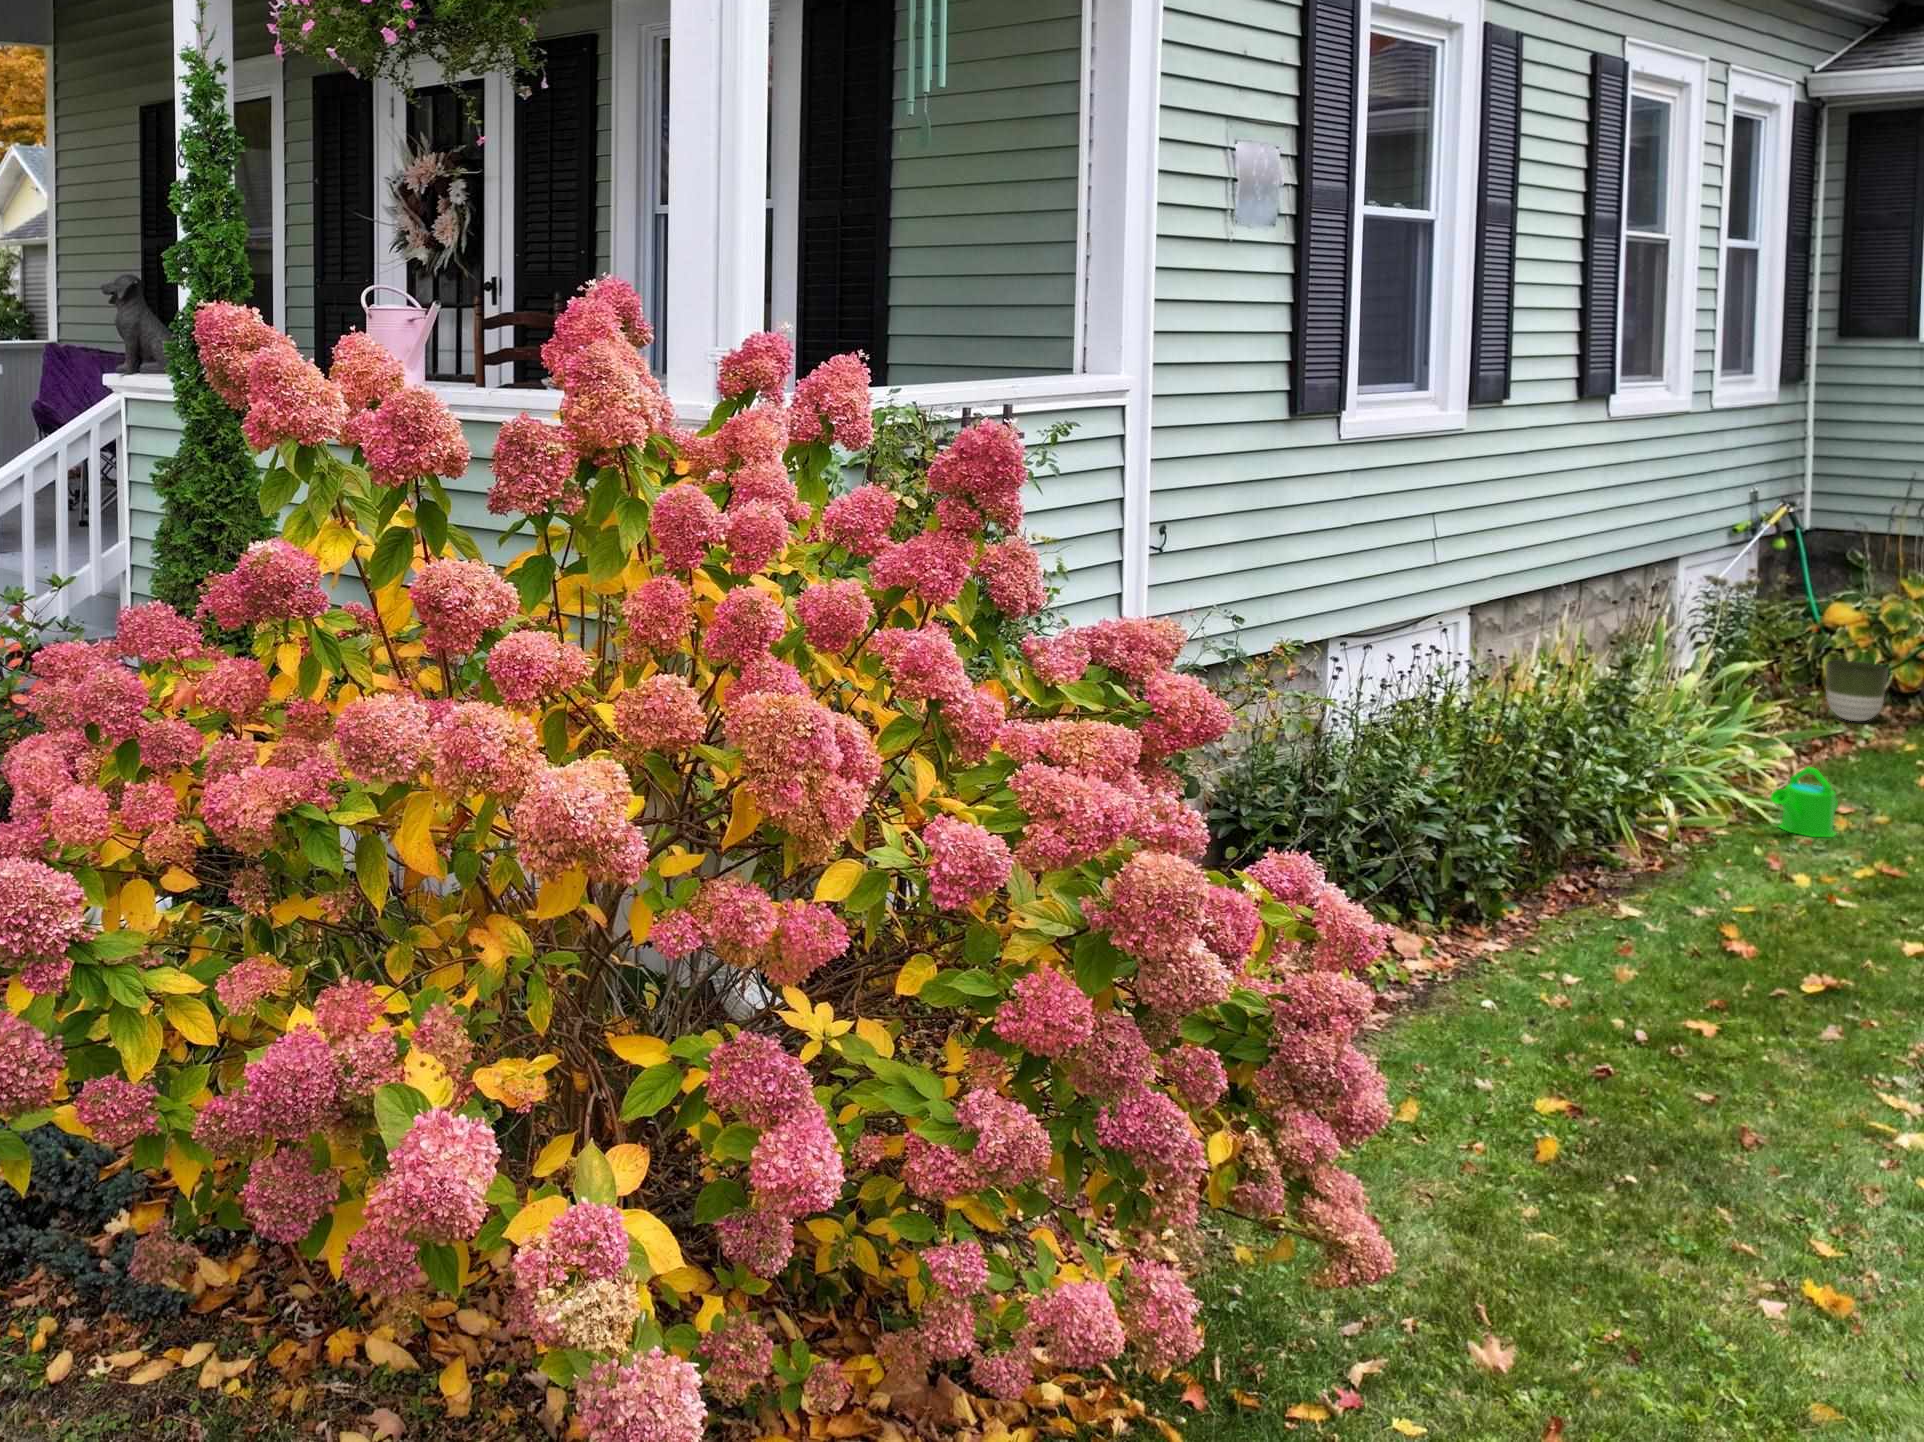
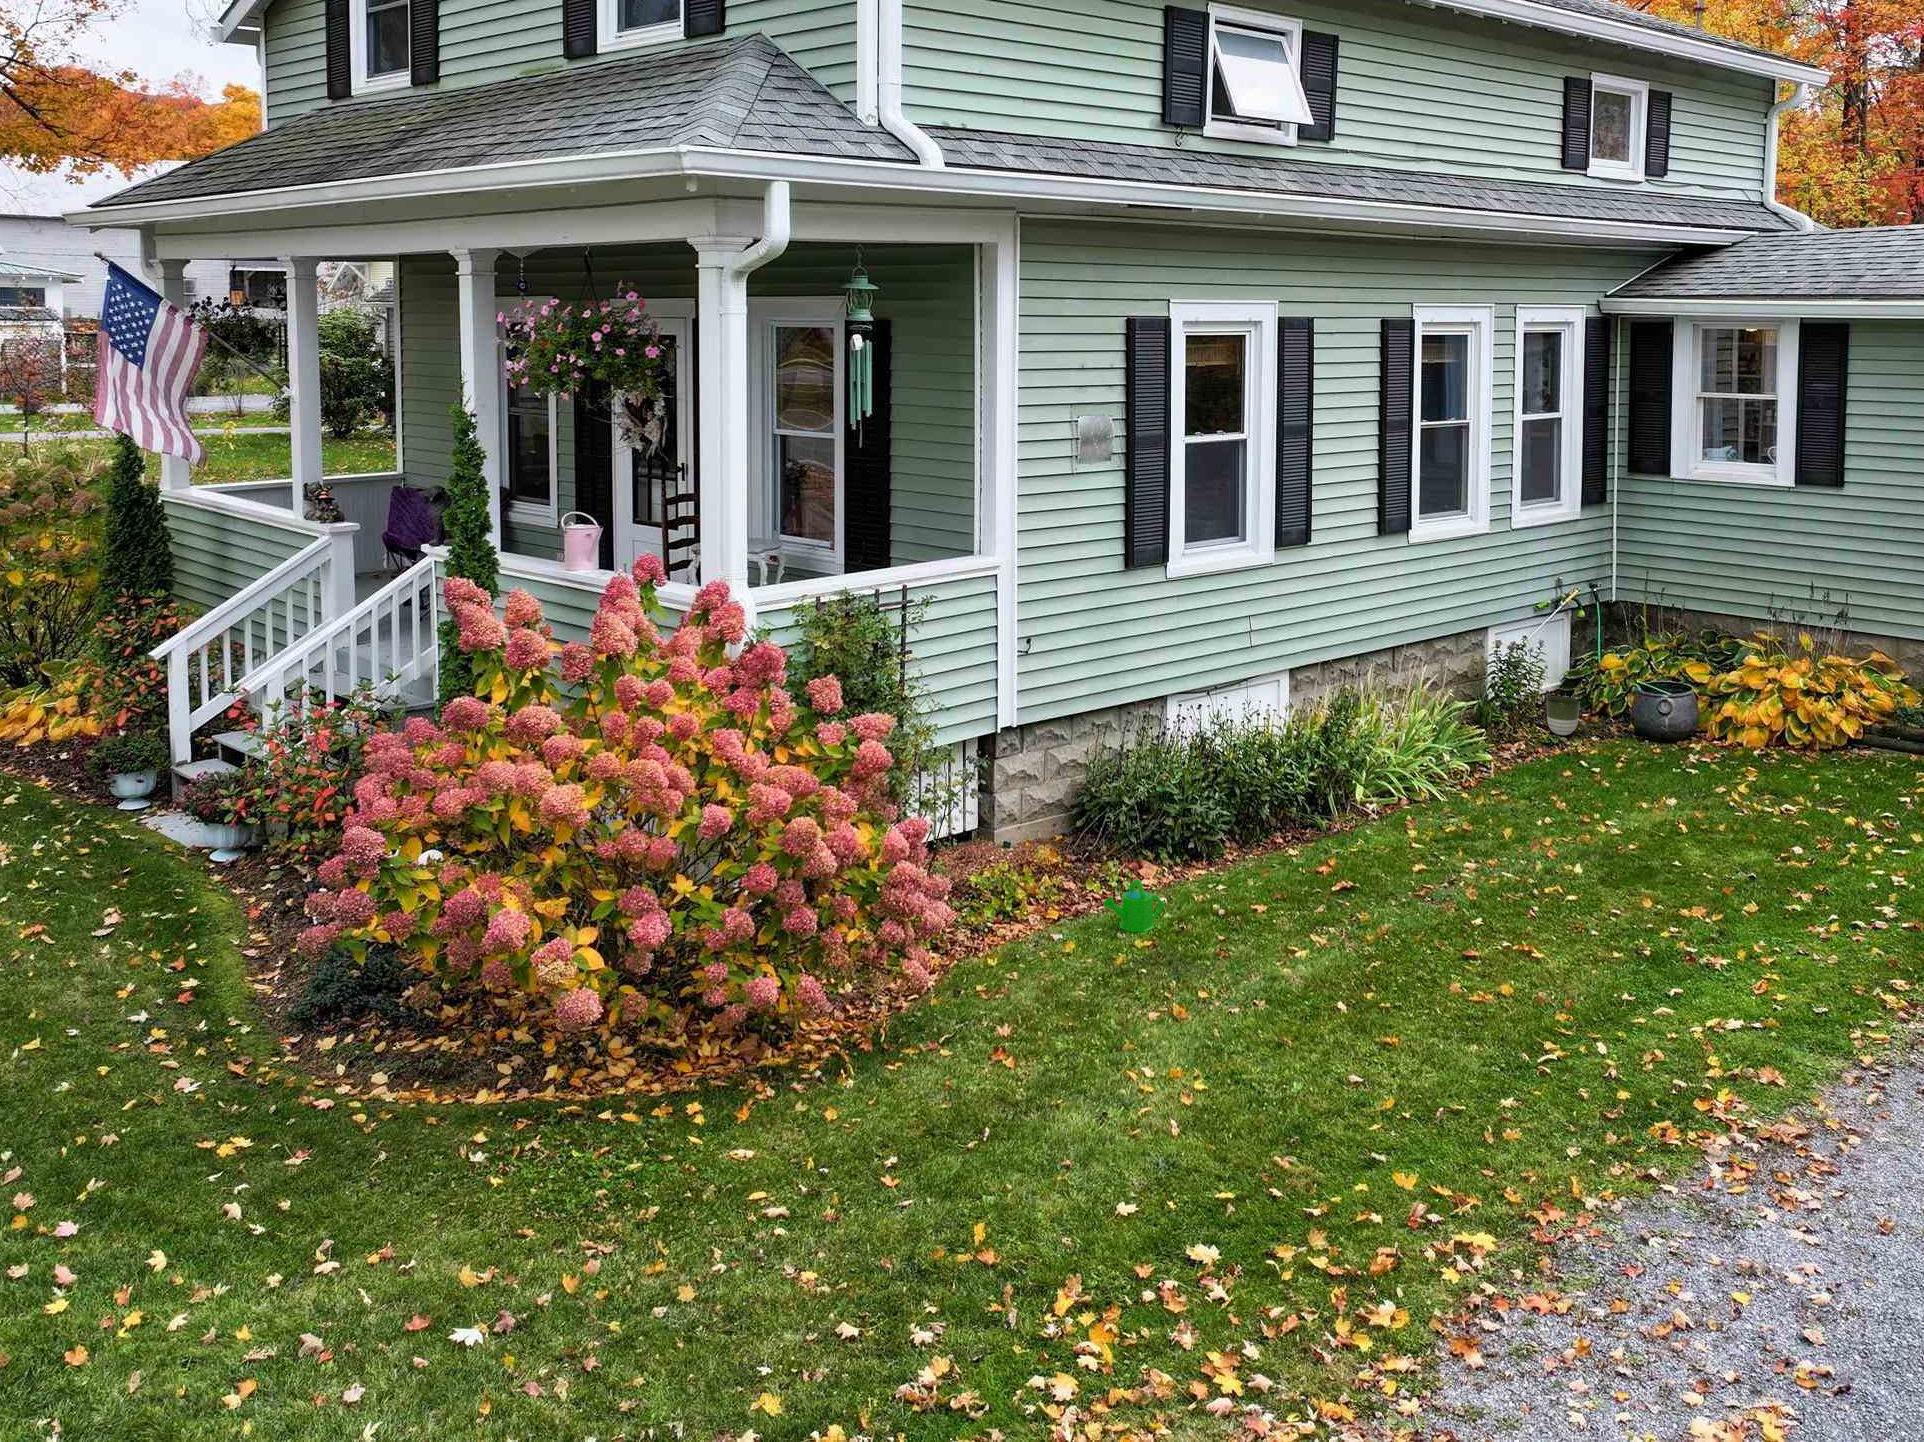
watering can: present [1771,767,1838,837] -> present [1104,879,1163,932]

